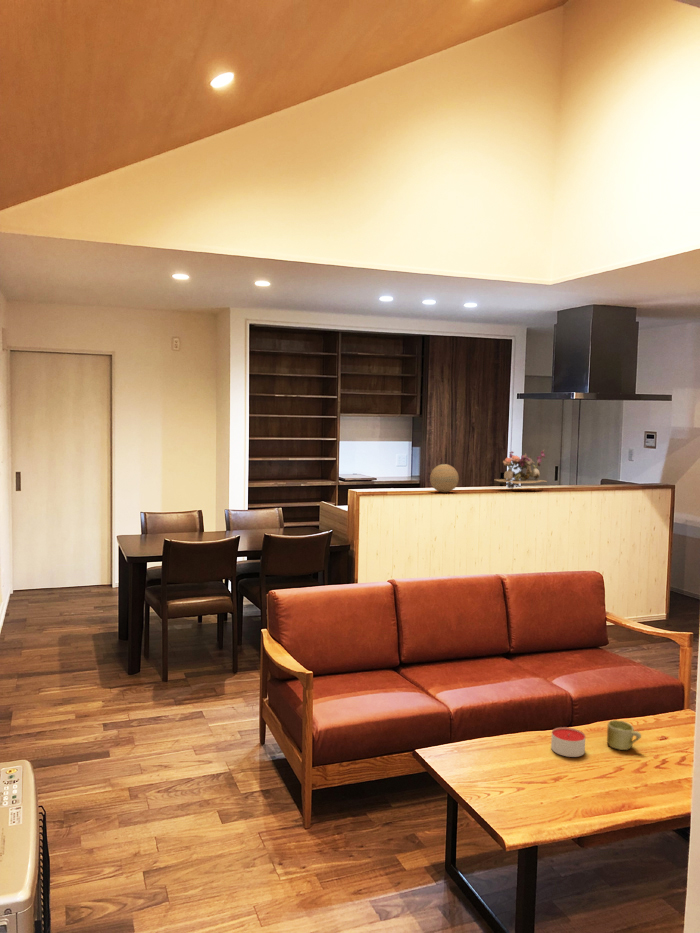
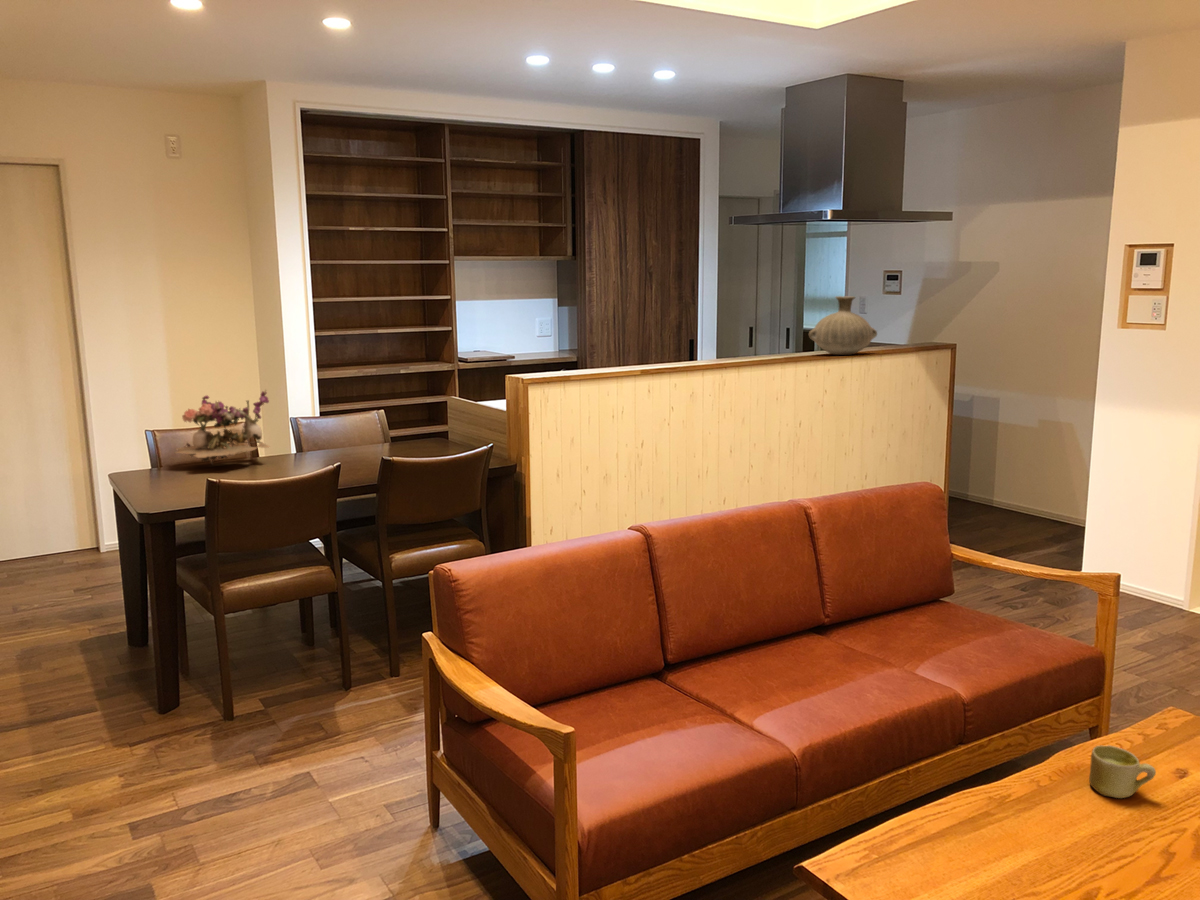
vase: none [561,450,609,489] -> present [809,296,877,355]
flower arrangement: present [496,451,546,489] -> present [176,390,269,464]
decorative orb: present [430,464,459,493] -> none [630,325,674,370]
candle: present [551,727,585,757] -> none [1009,770,1074,827]

